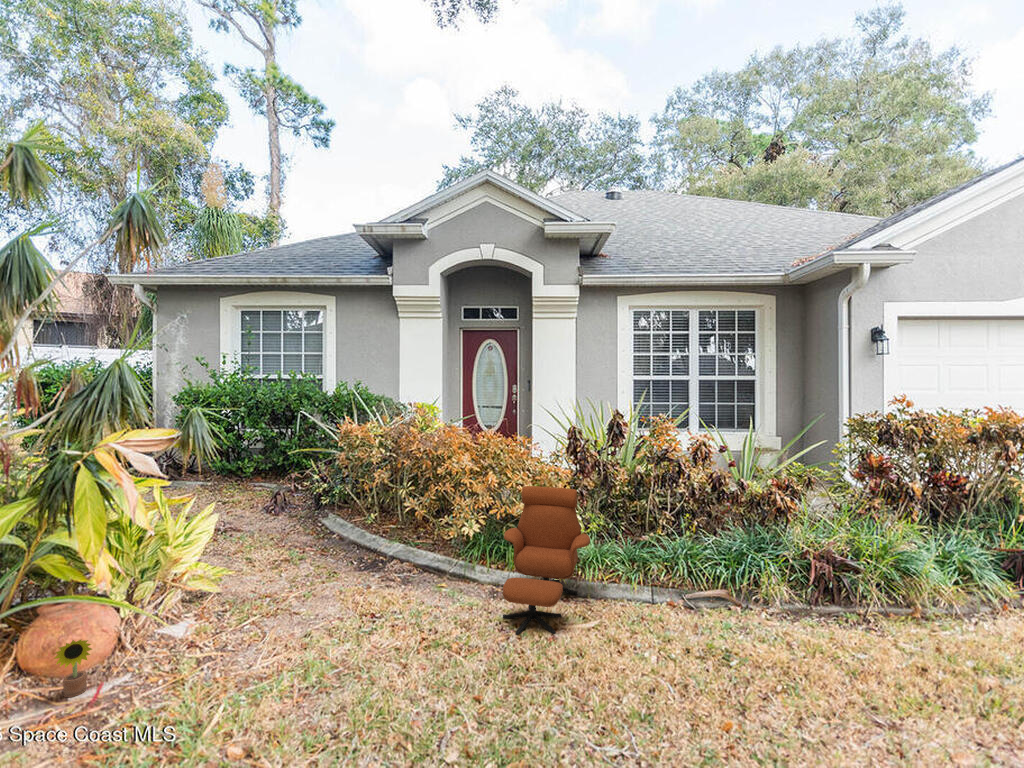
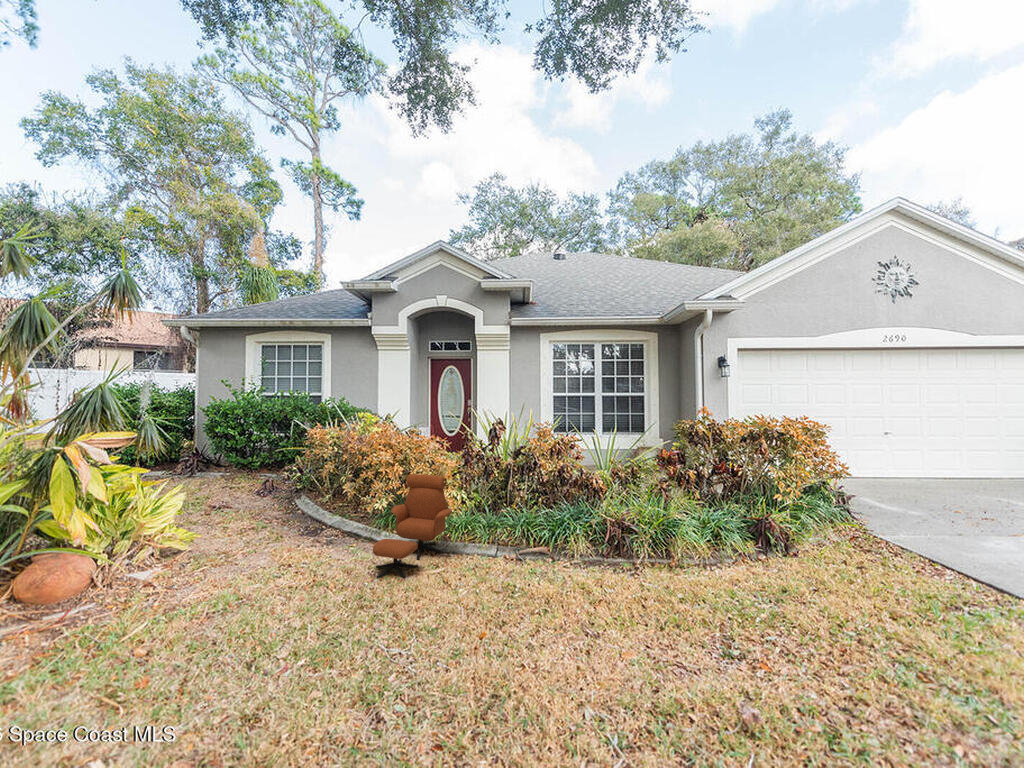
decorative plant: present [54,640,92,697] -> none [32,573,62,613]

